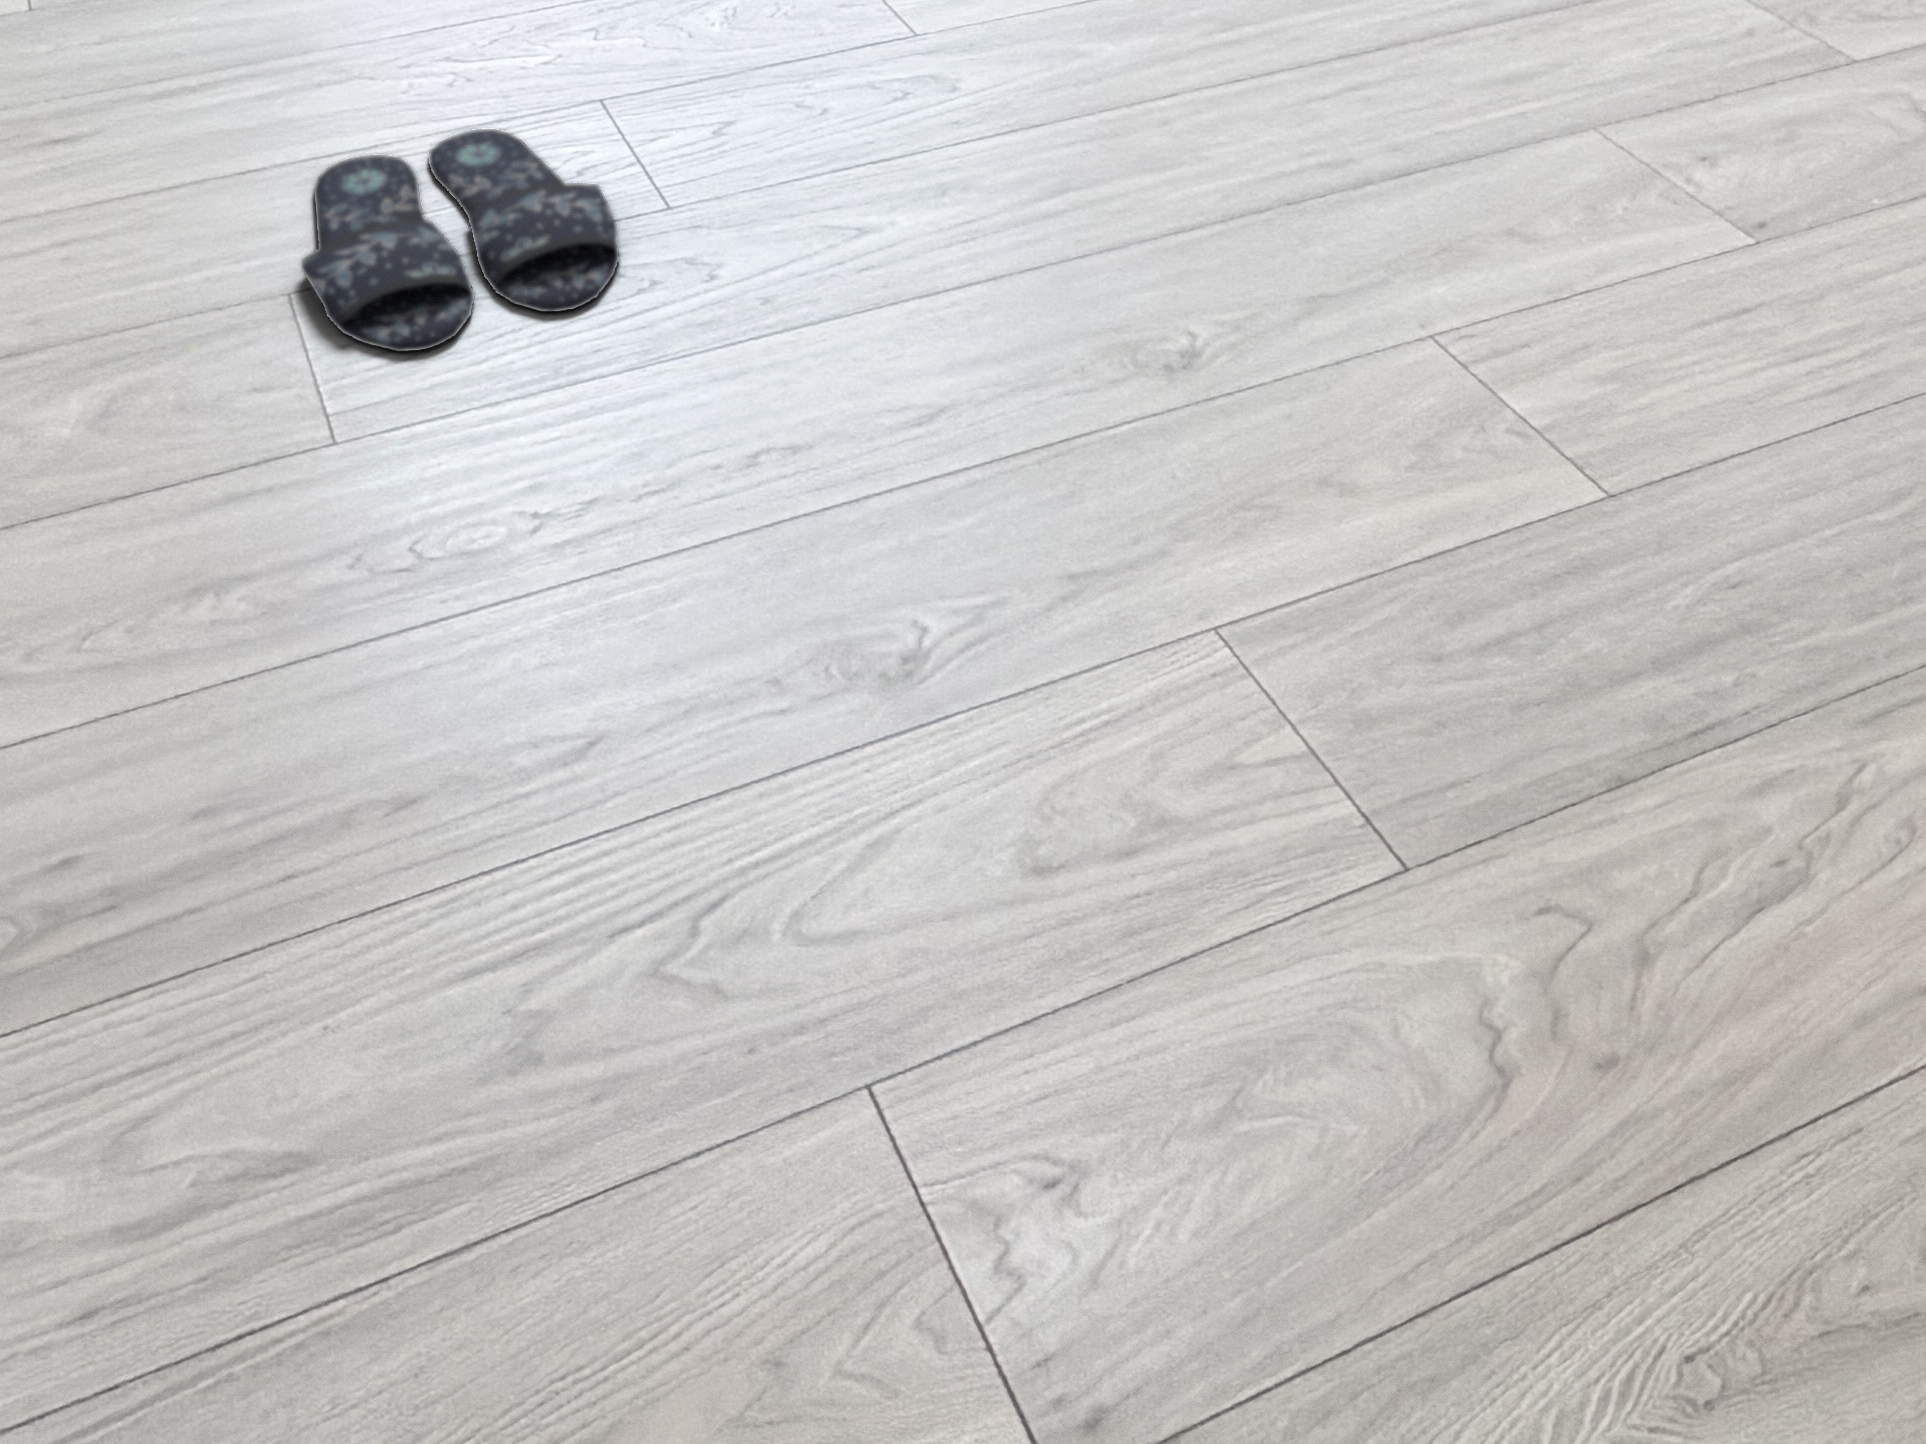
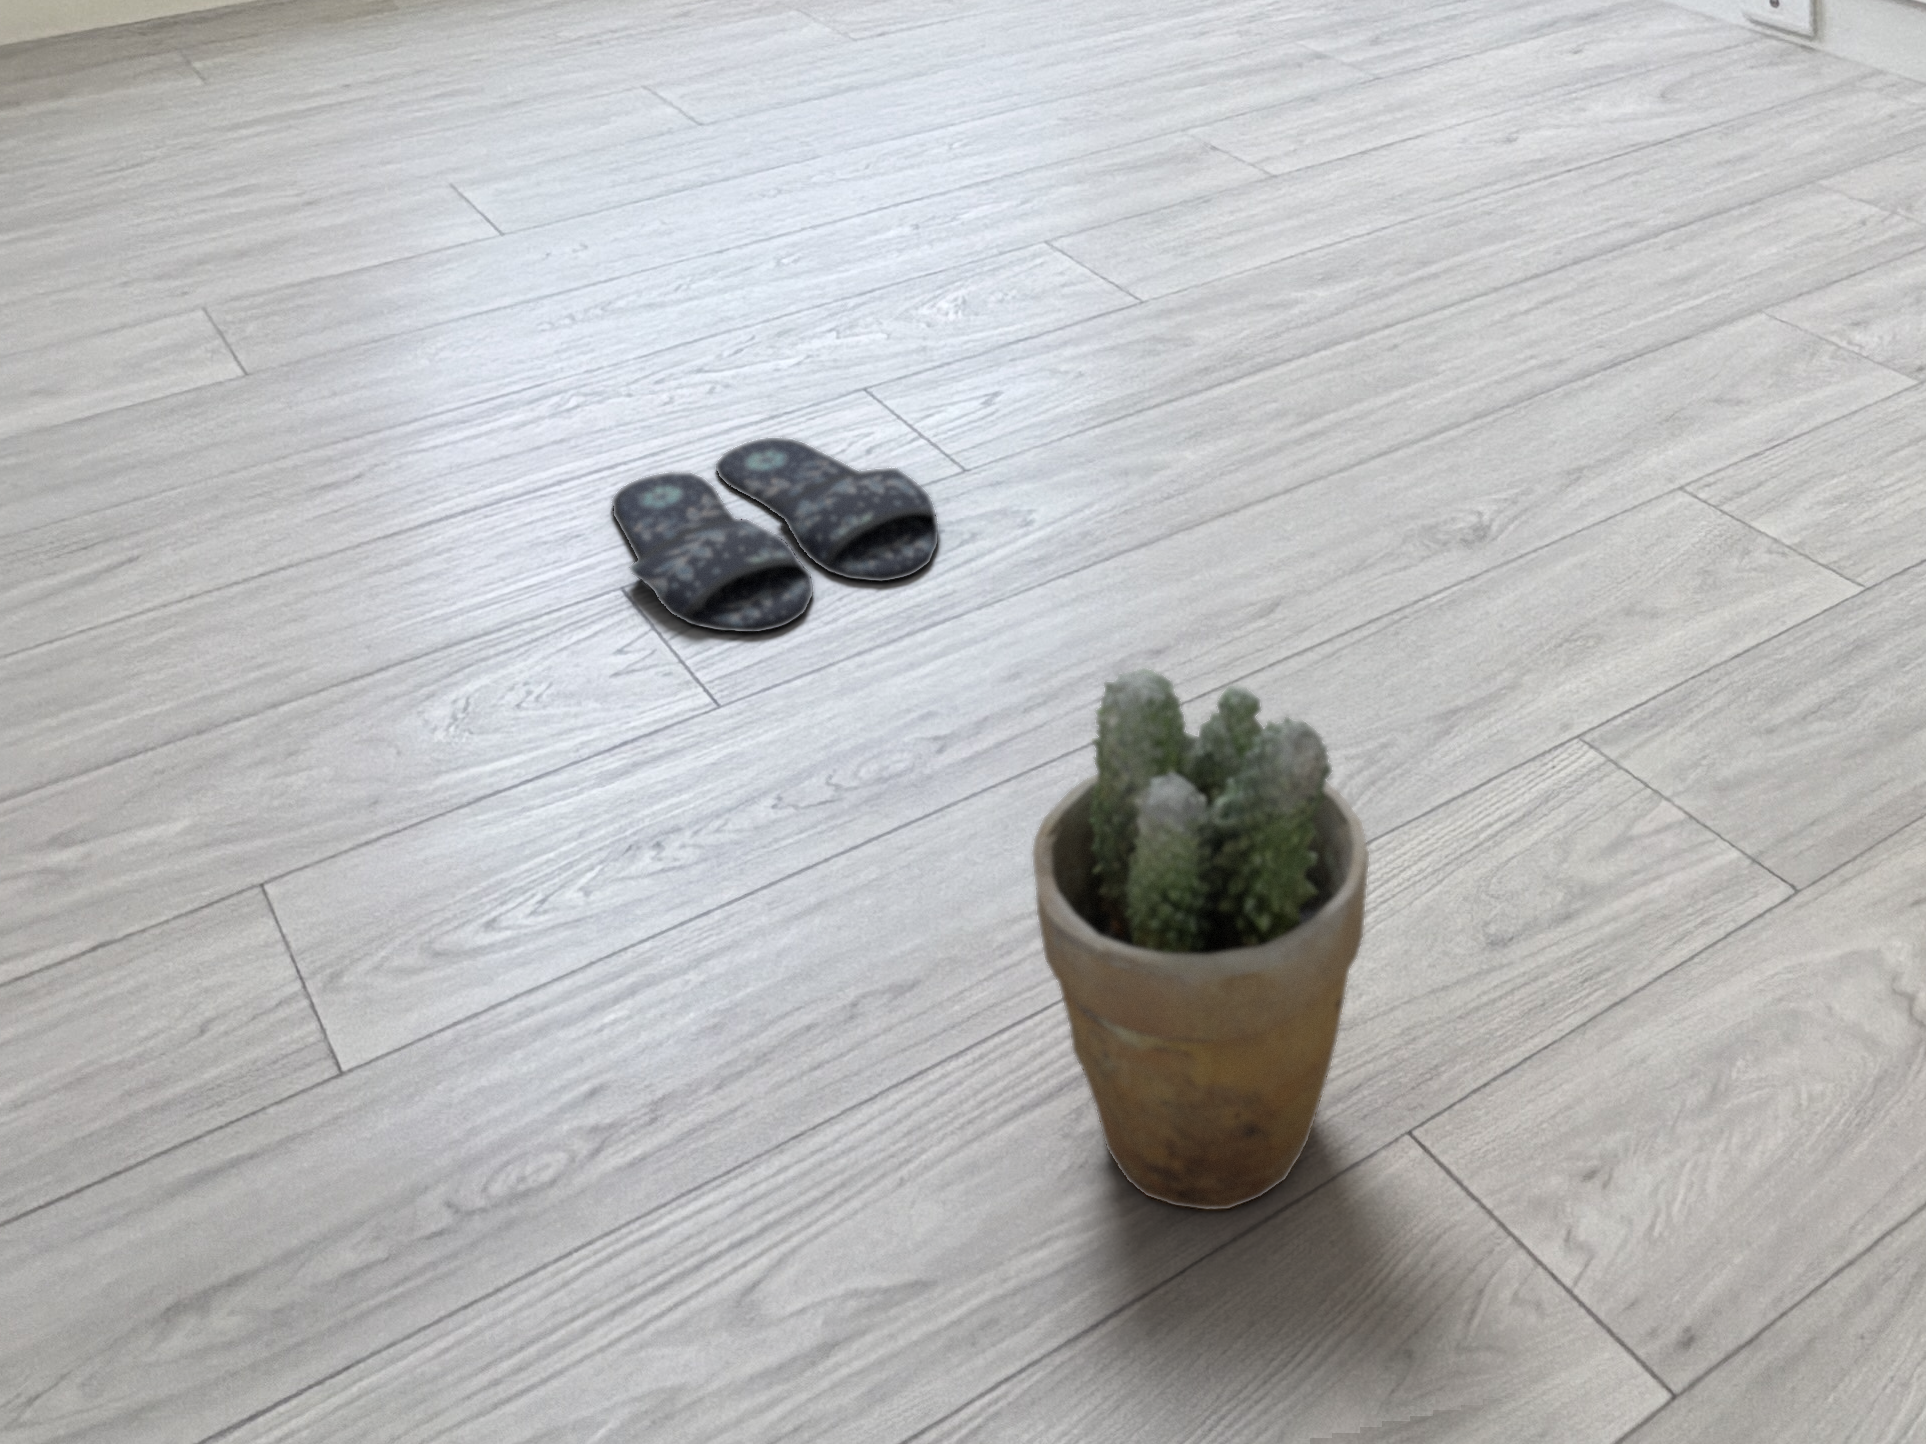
potted plant: none [445,583,834,1170] -> present [1033,669,1369,1210]

